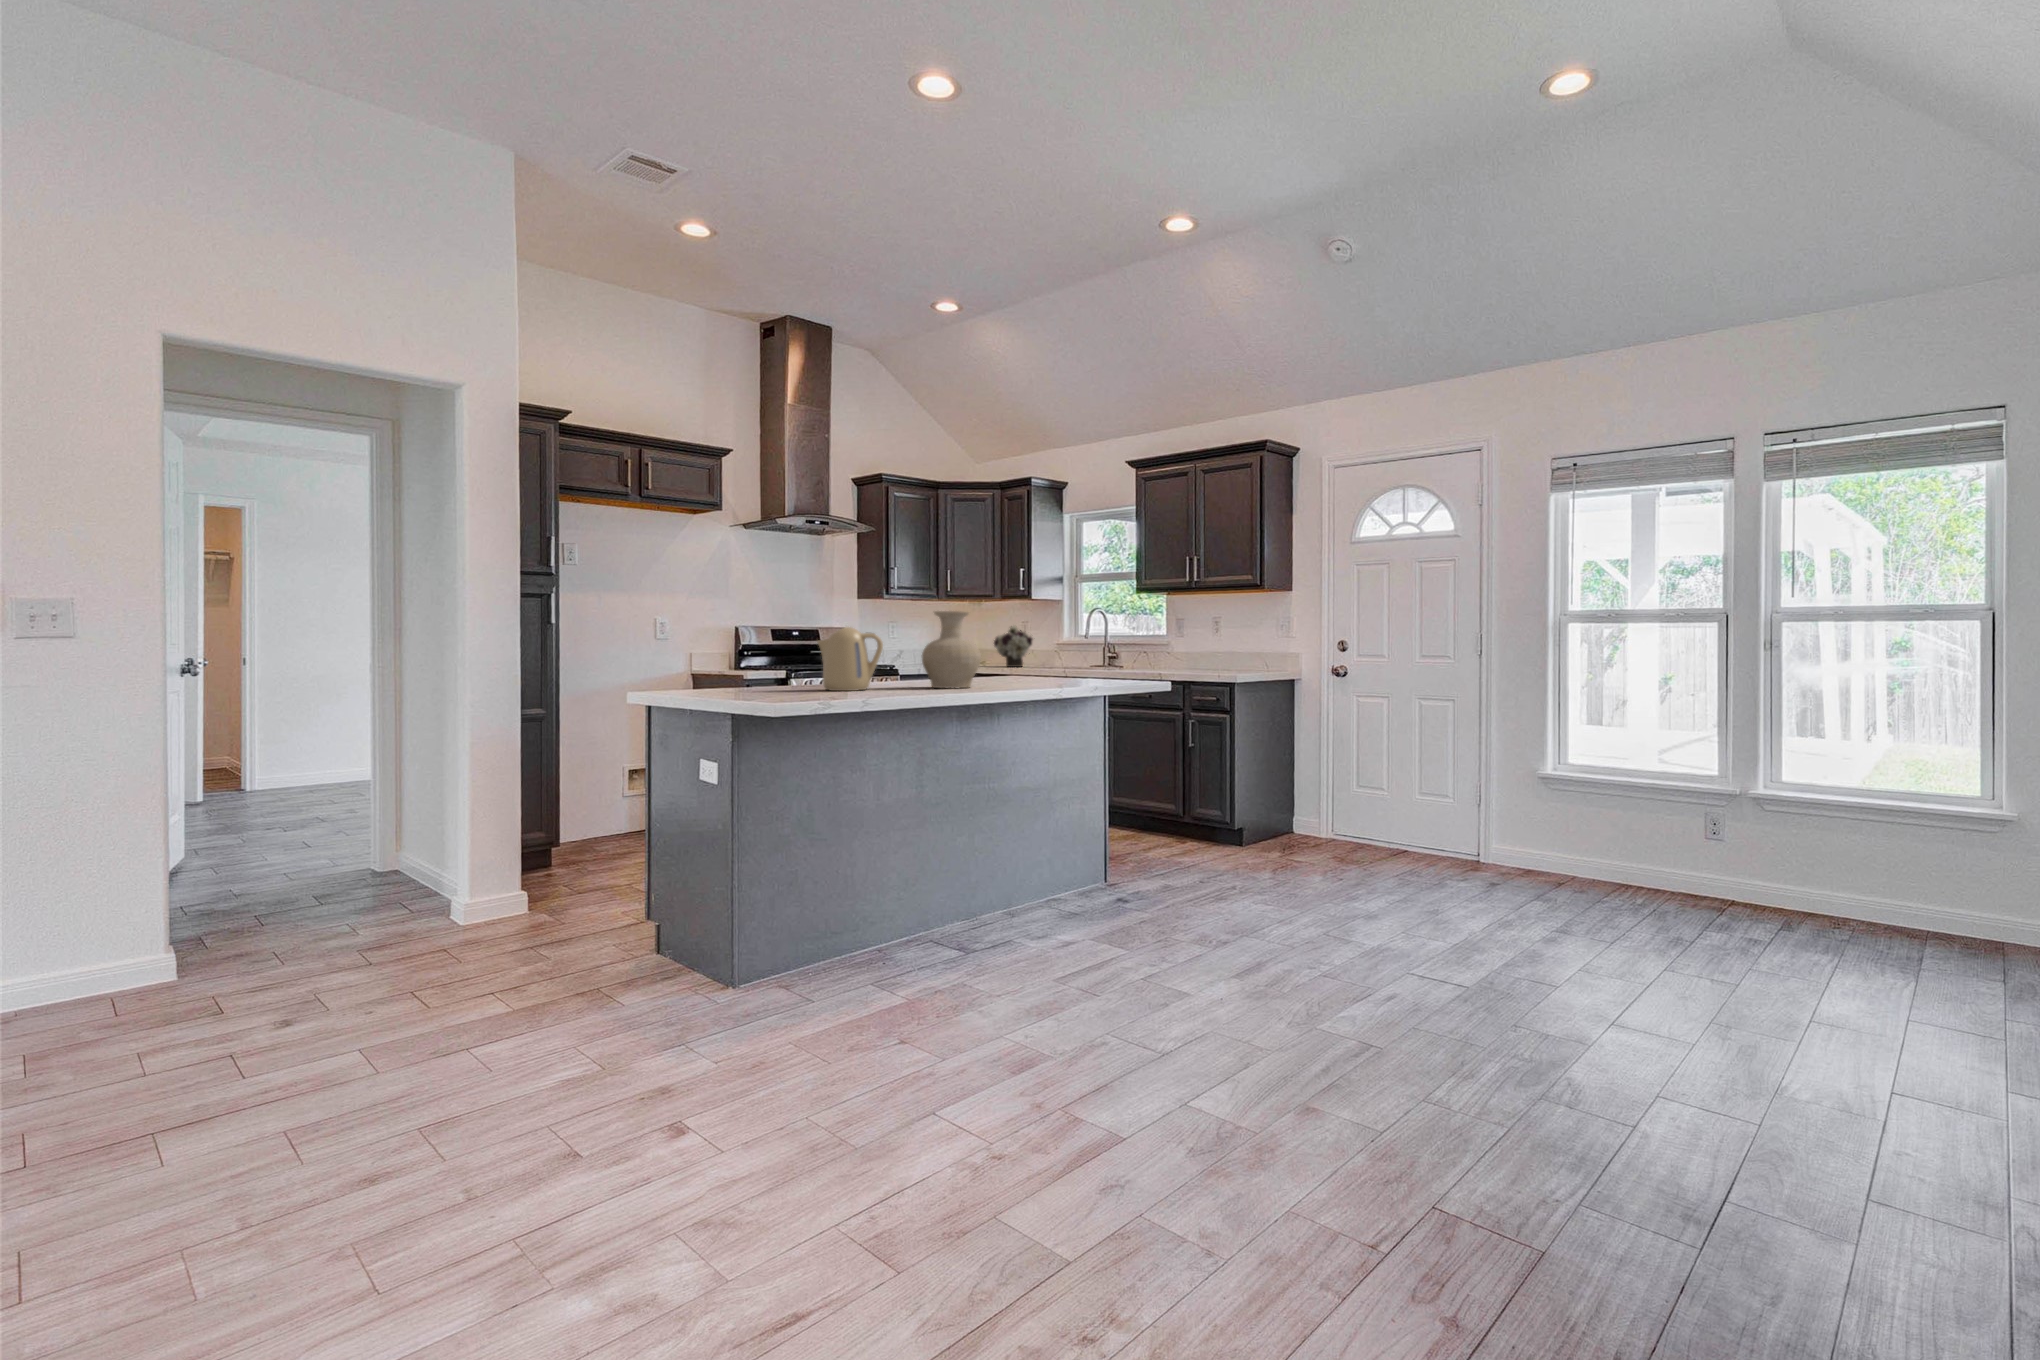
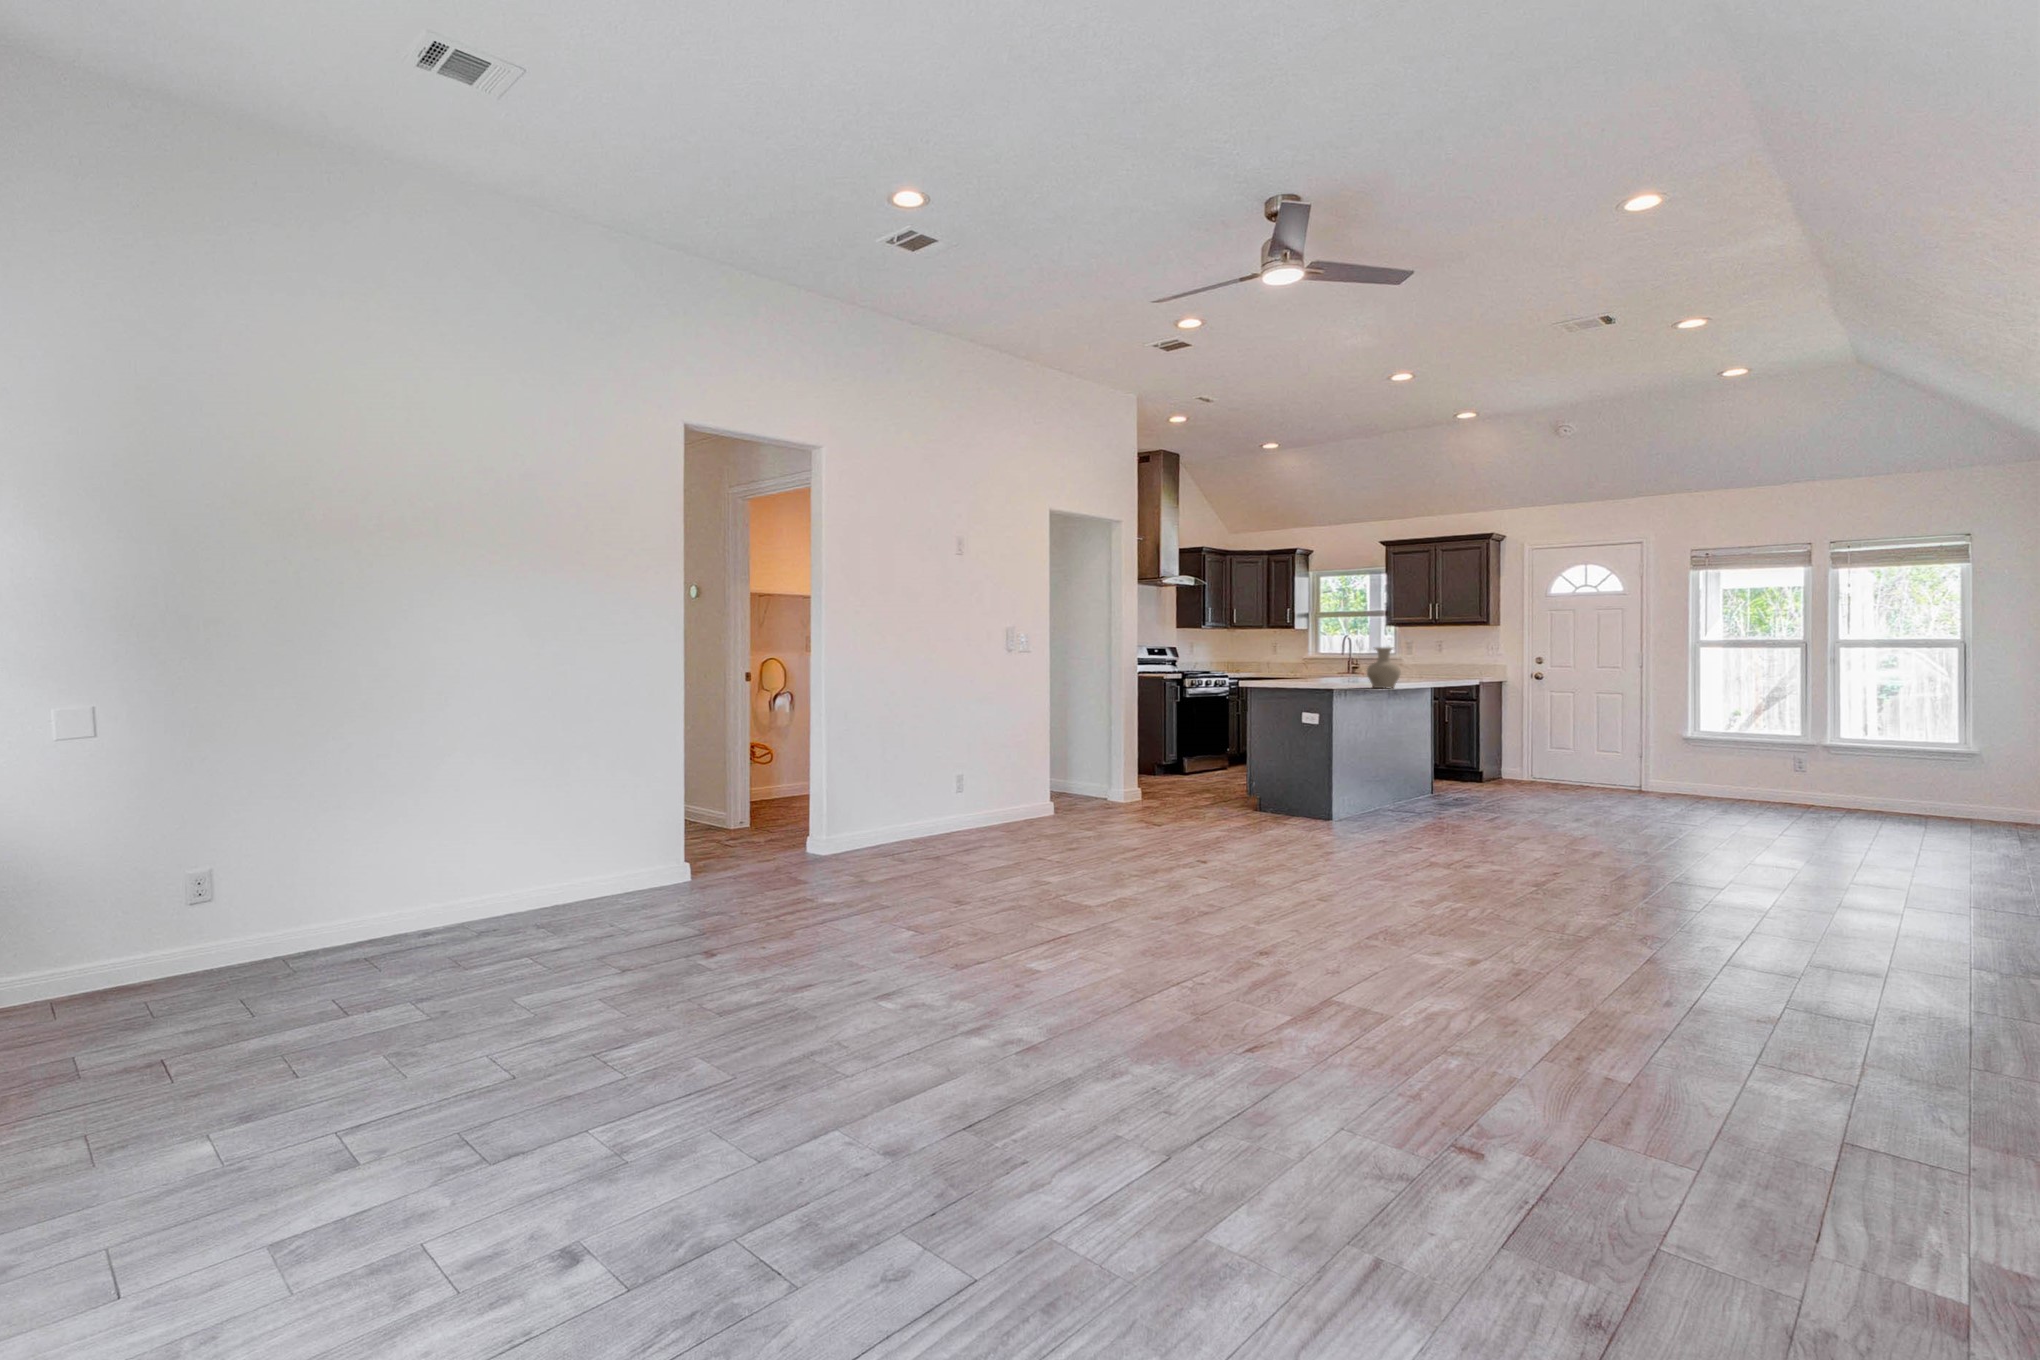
flower arrangement: present [994,626,1033,667] -> none [1251,645,1282,674]
kettle: present [817,627,883,691] -> none [1324,657,1358,690]

